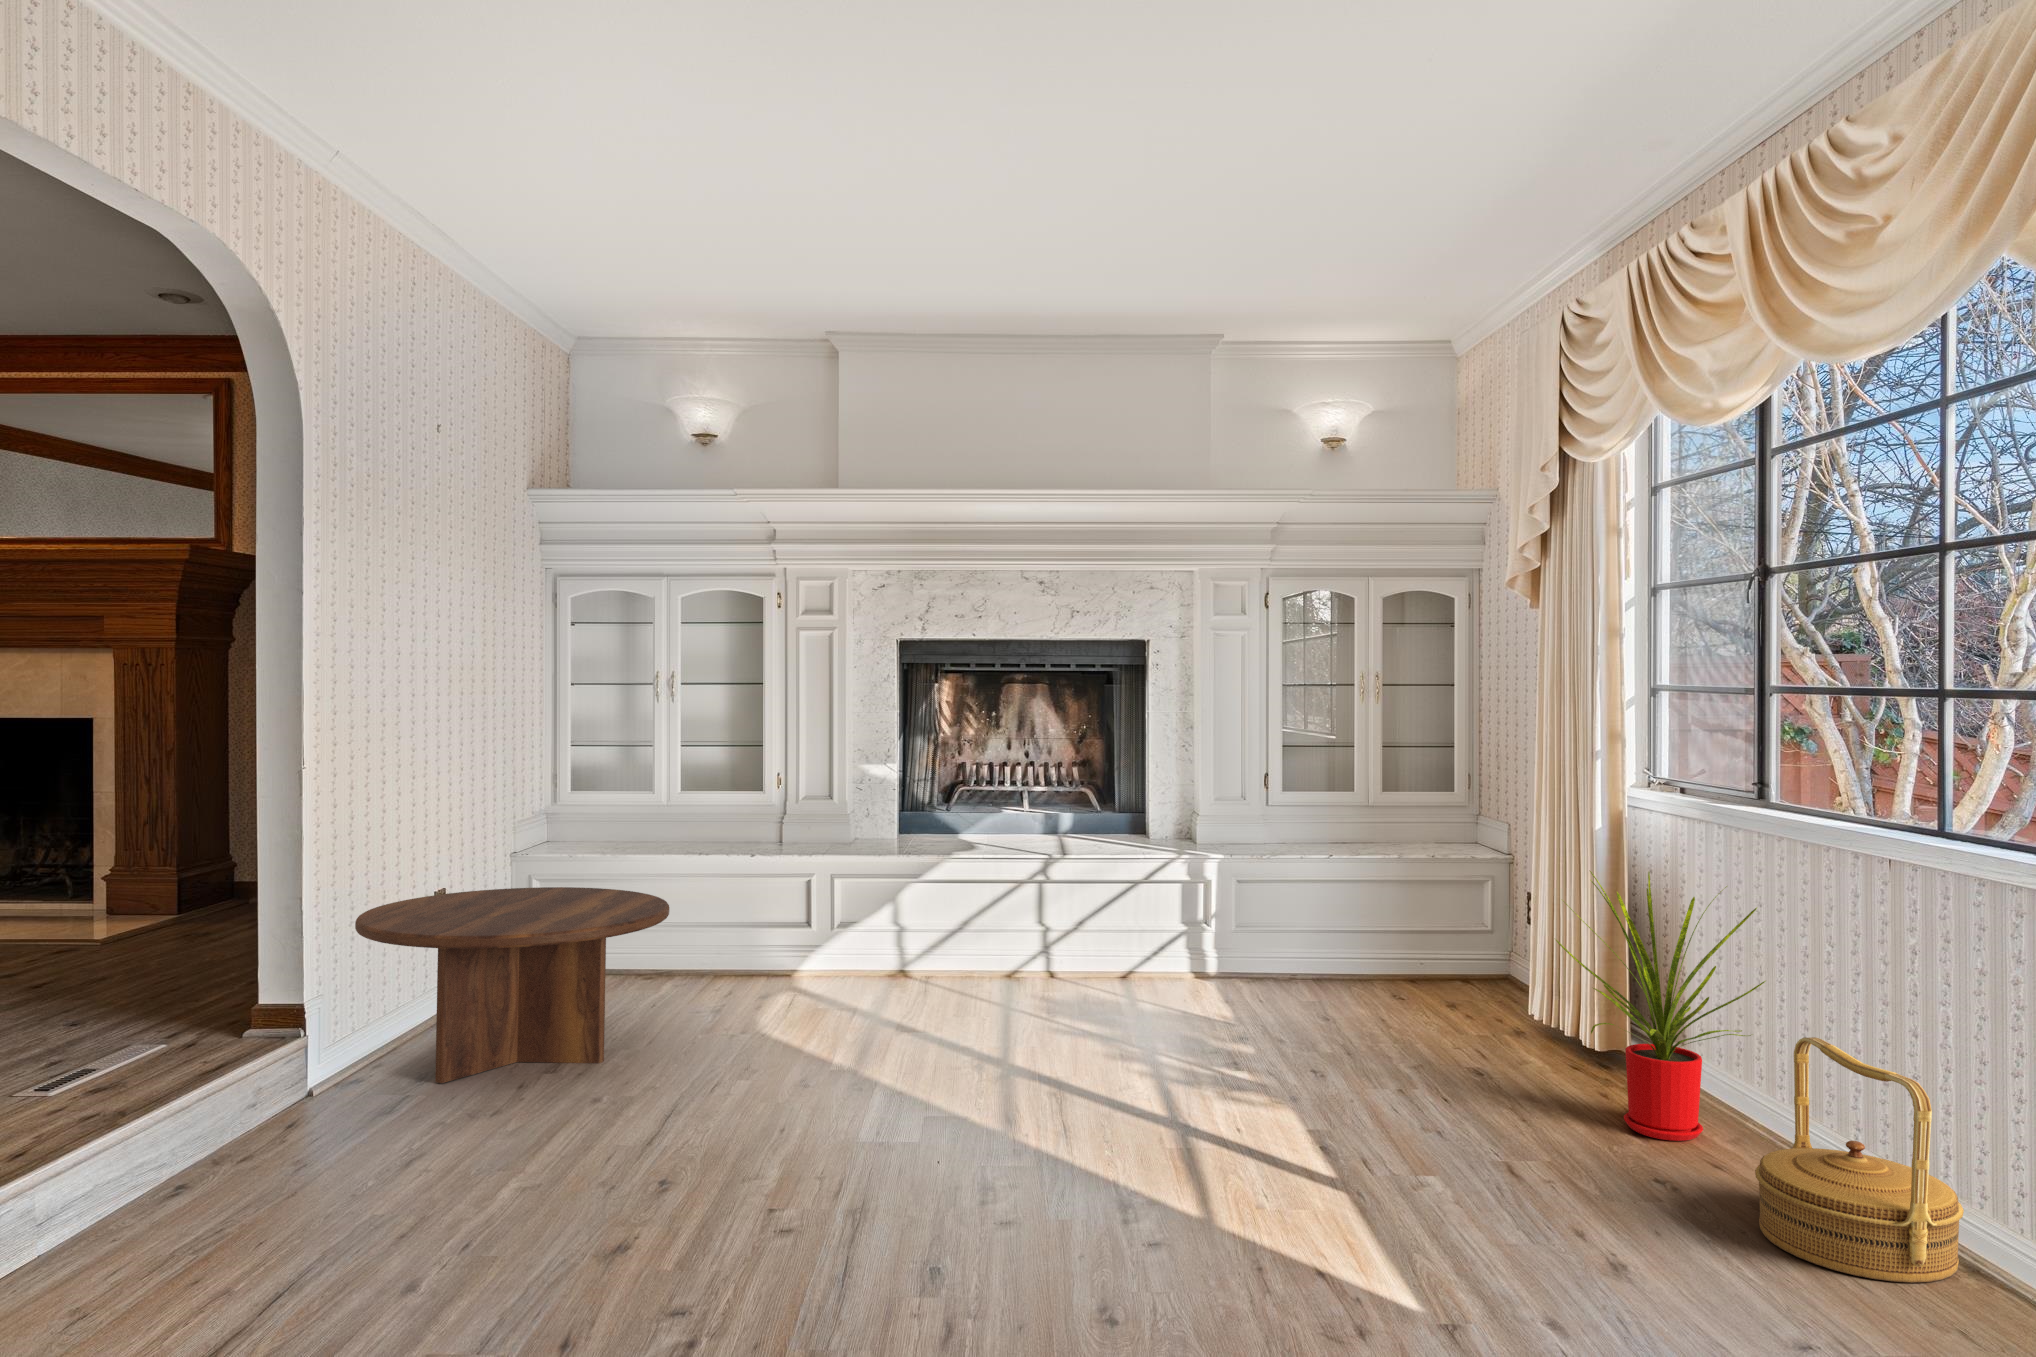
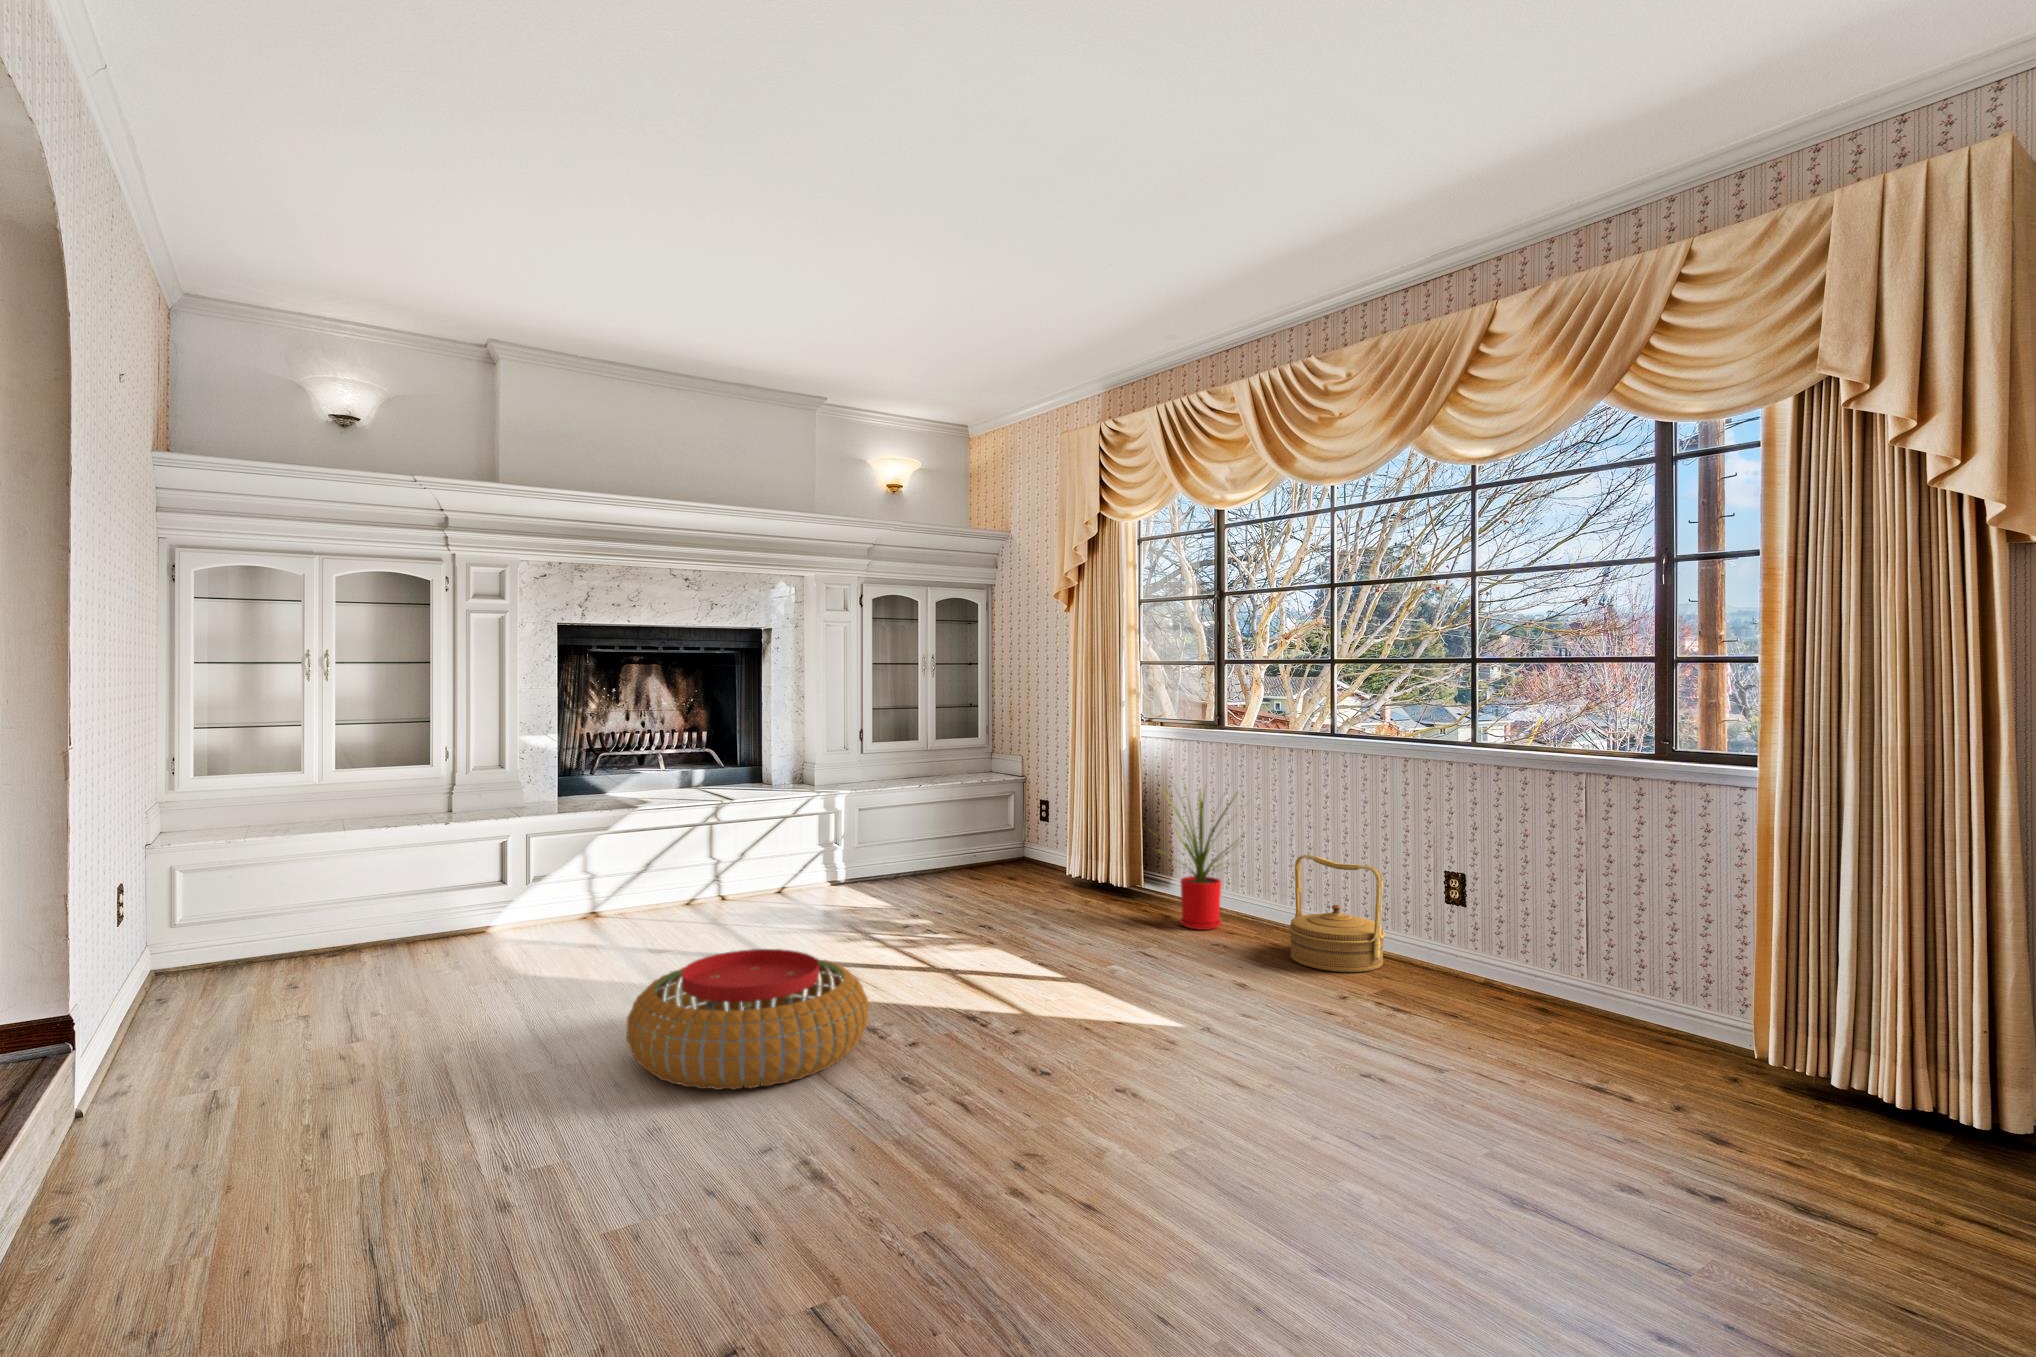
coffee table: present [355,887,669,1083] -> none [114,864,476,1076]
pouf: none [673,1039,967,1213] -> present [626,949,869,1090]

